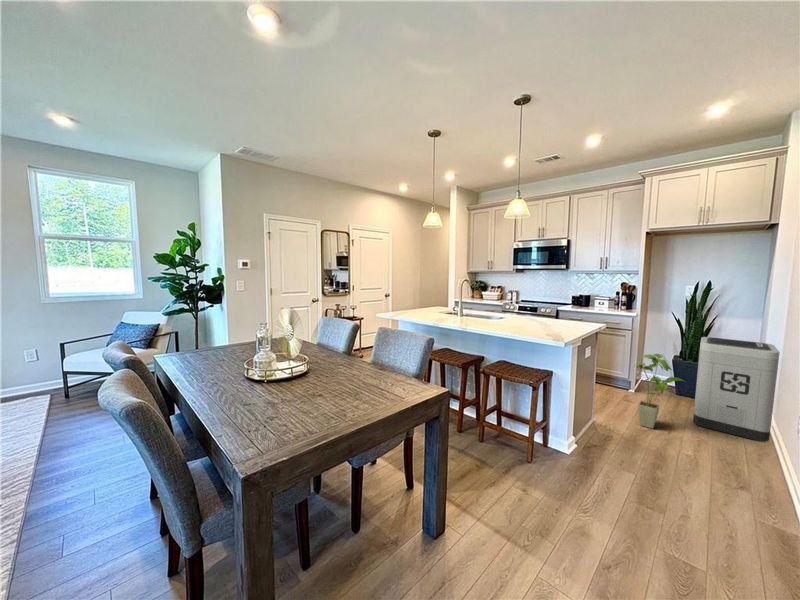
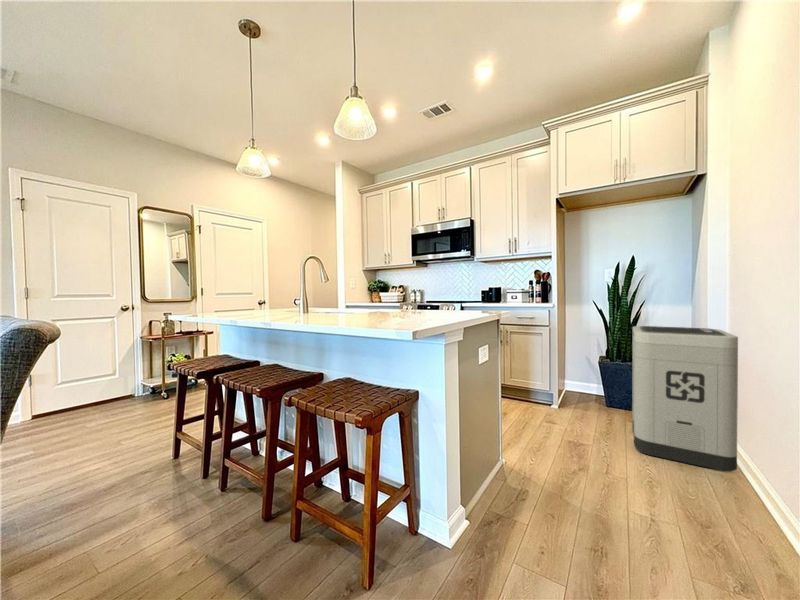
house plant: present [636,354,683,428] -> none [554,351,624,467]

